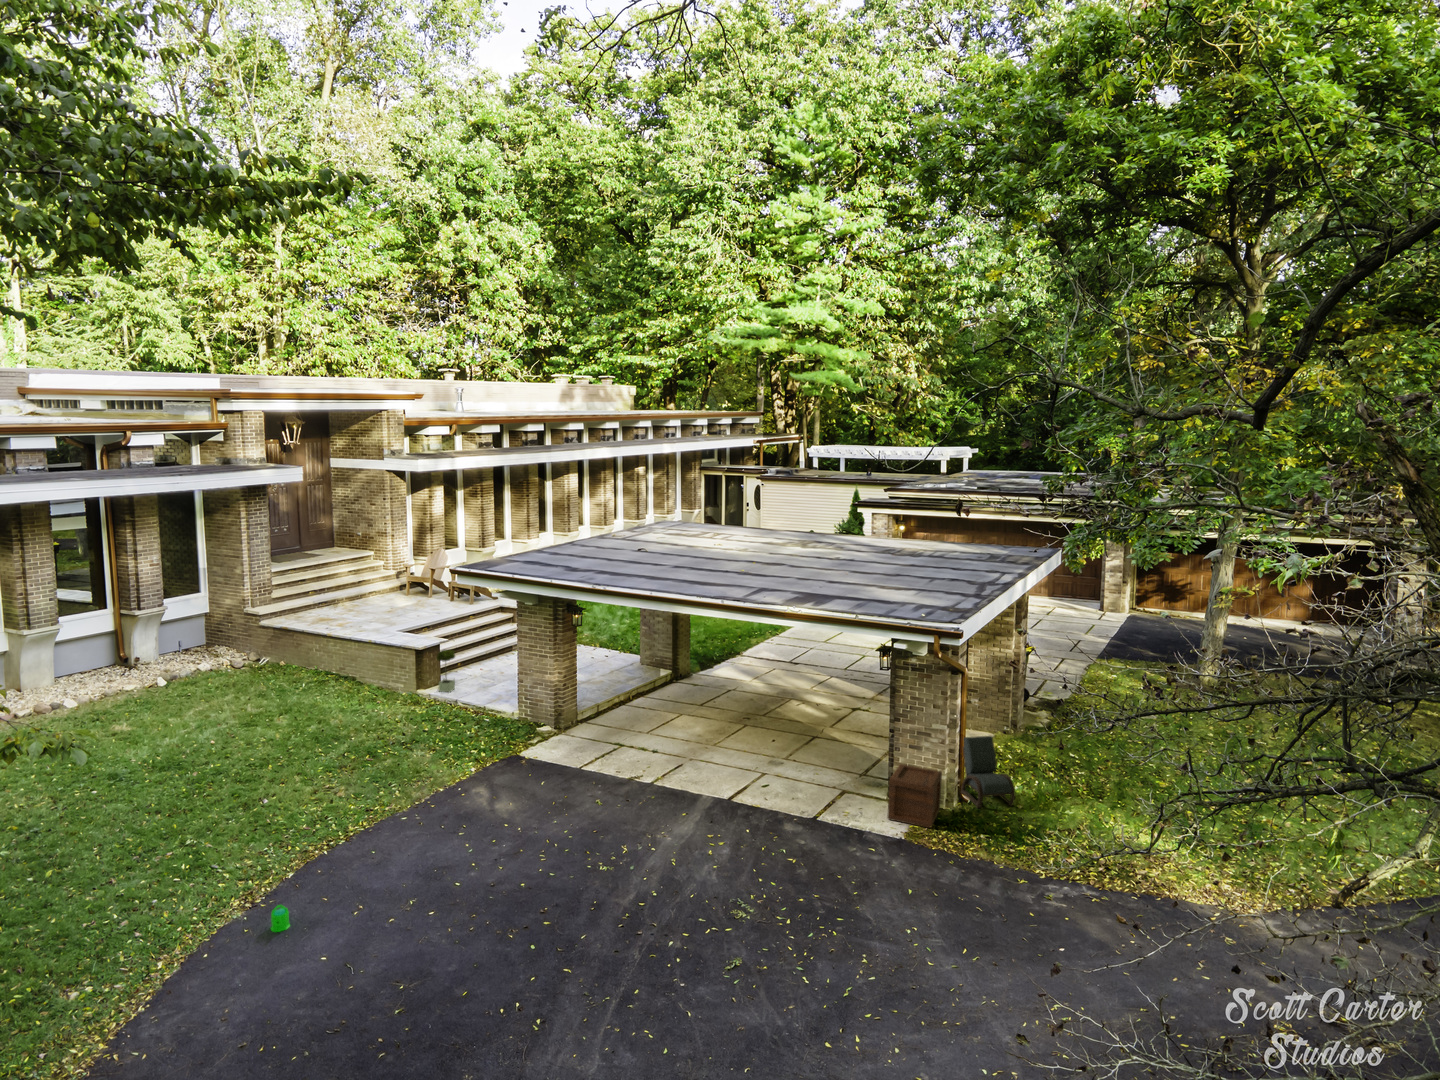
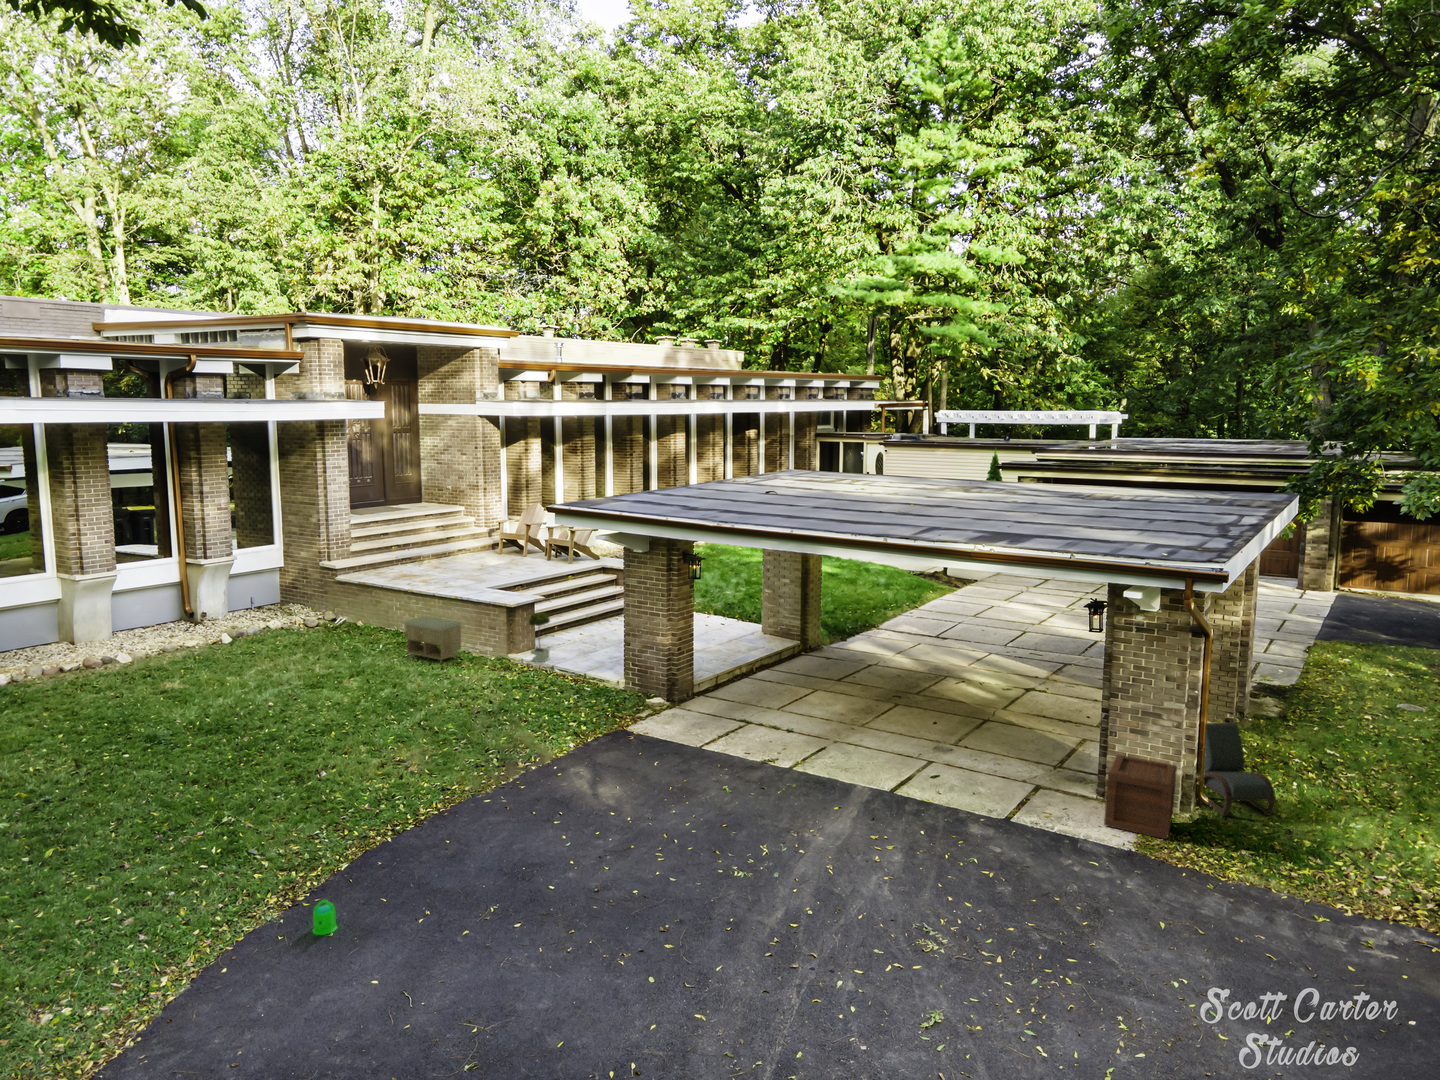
storage bench: none [325,654,376,695] -> present [405,616,461,662]

